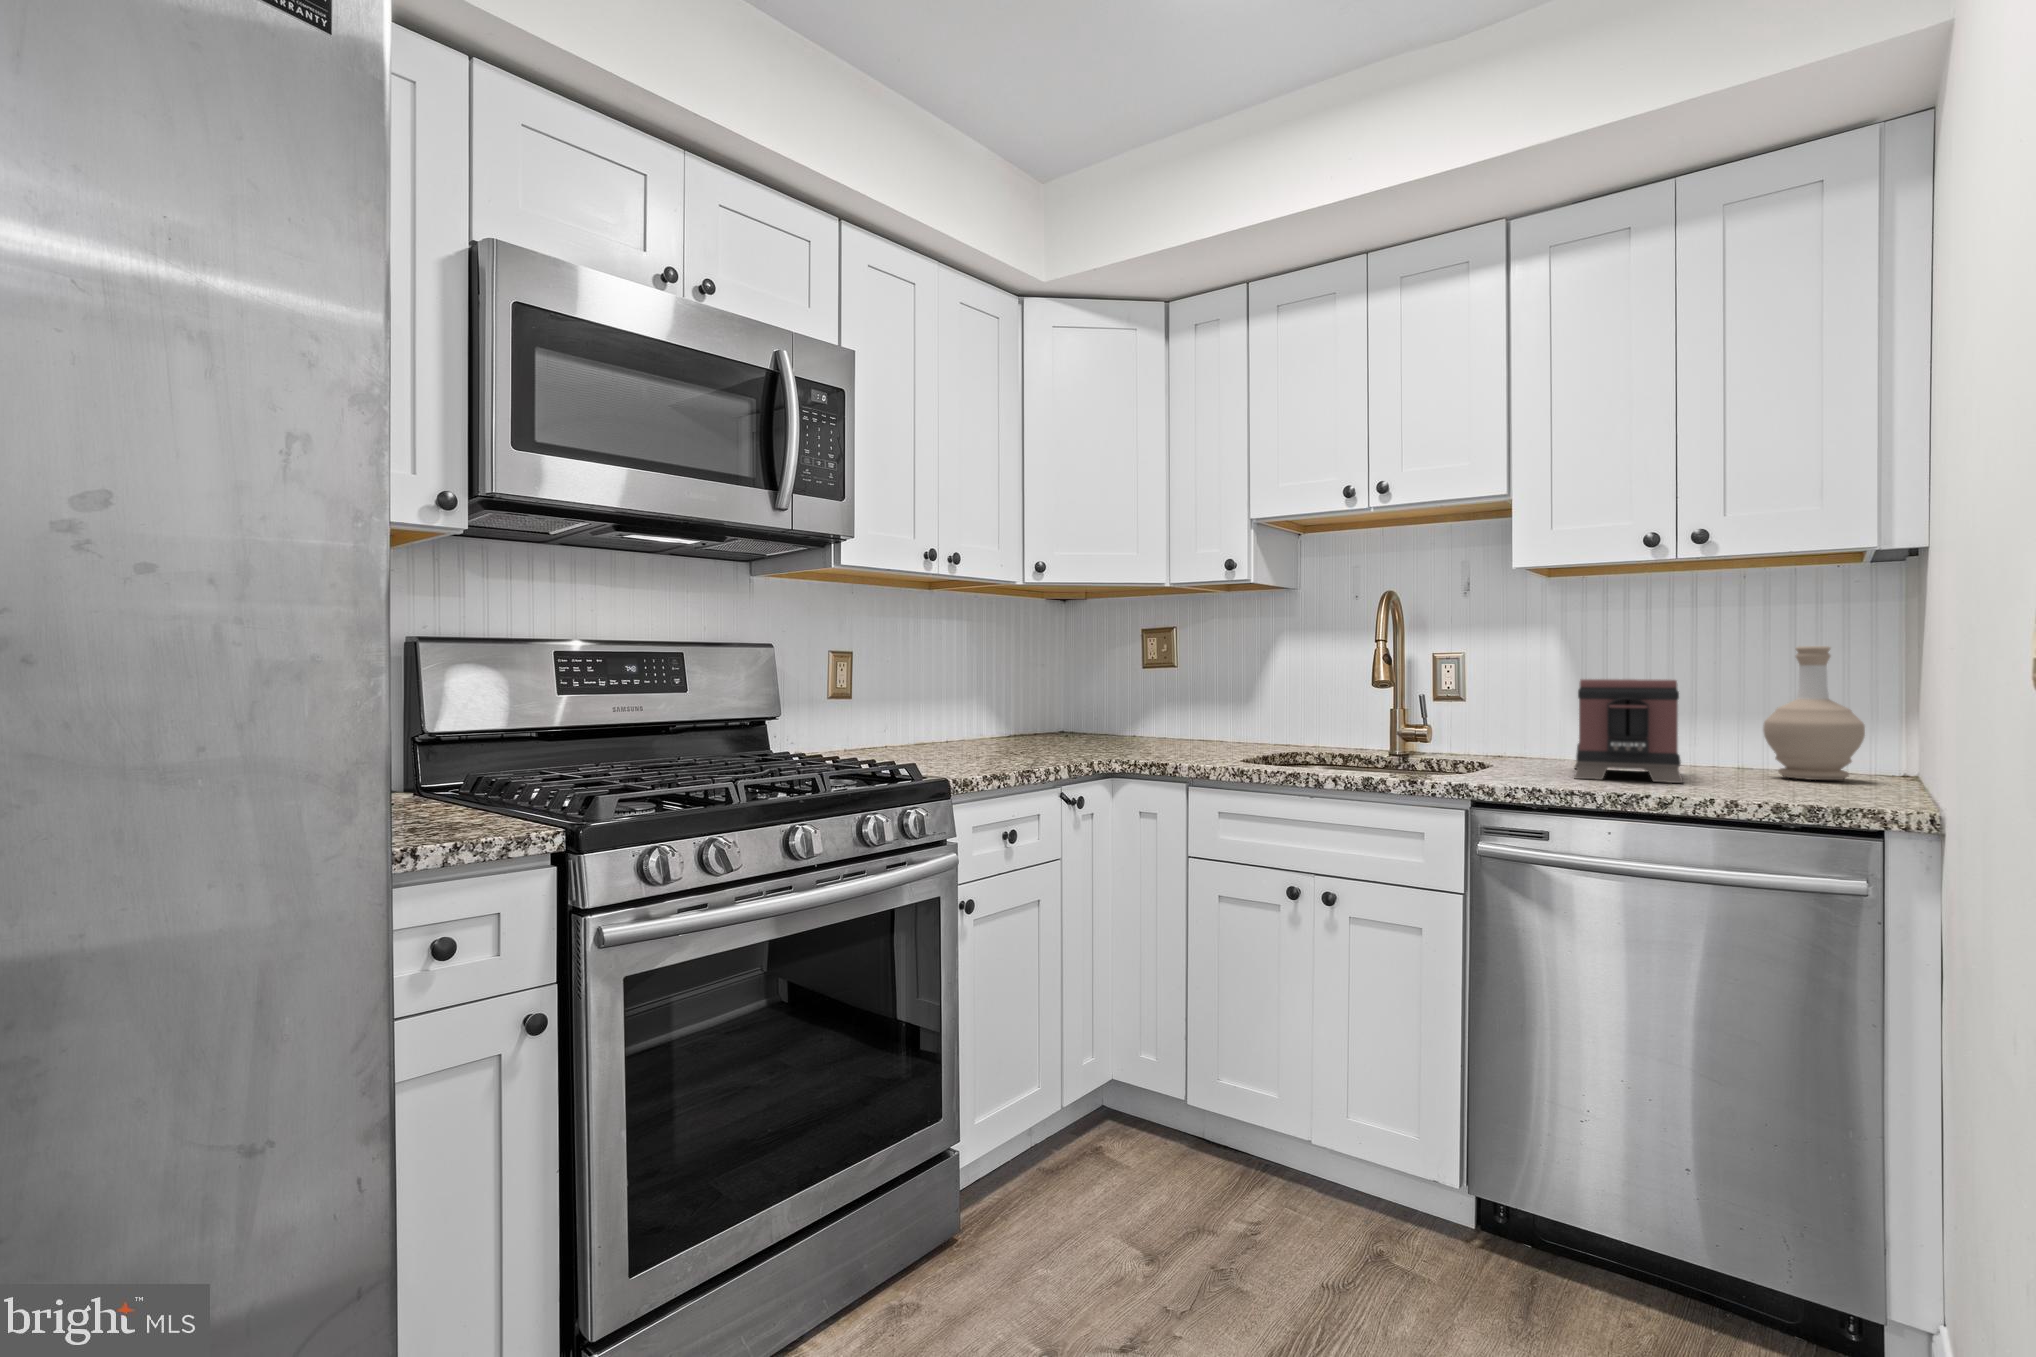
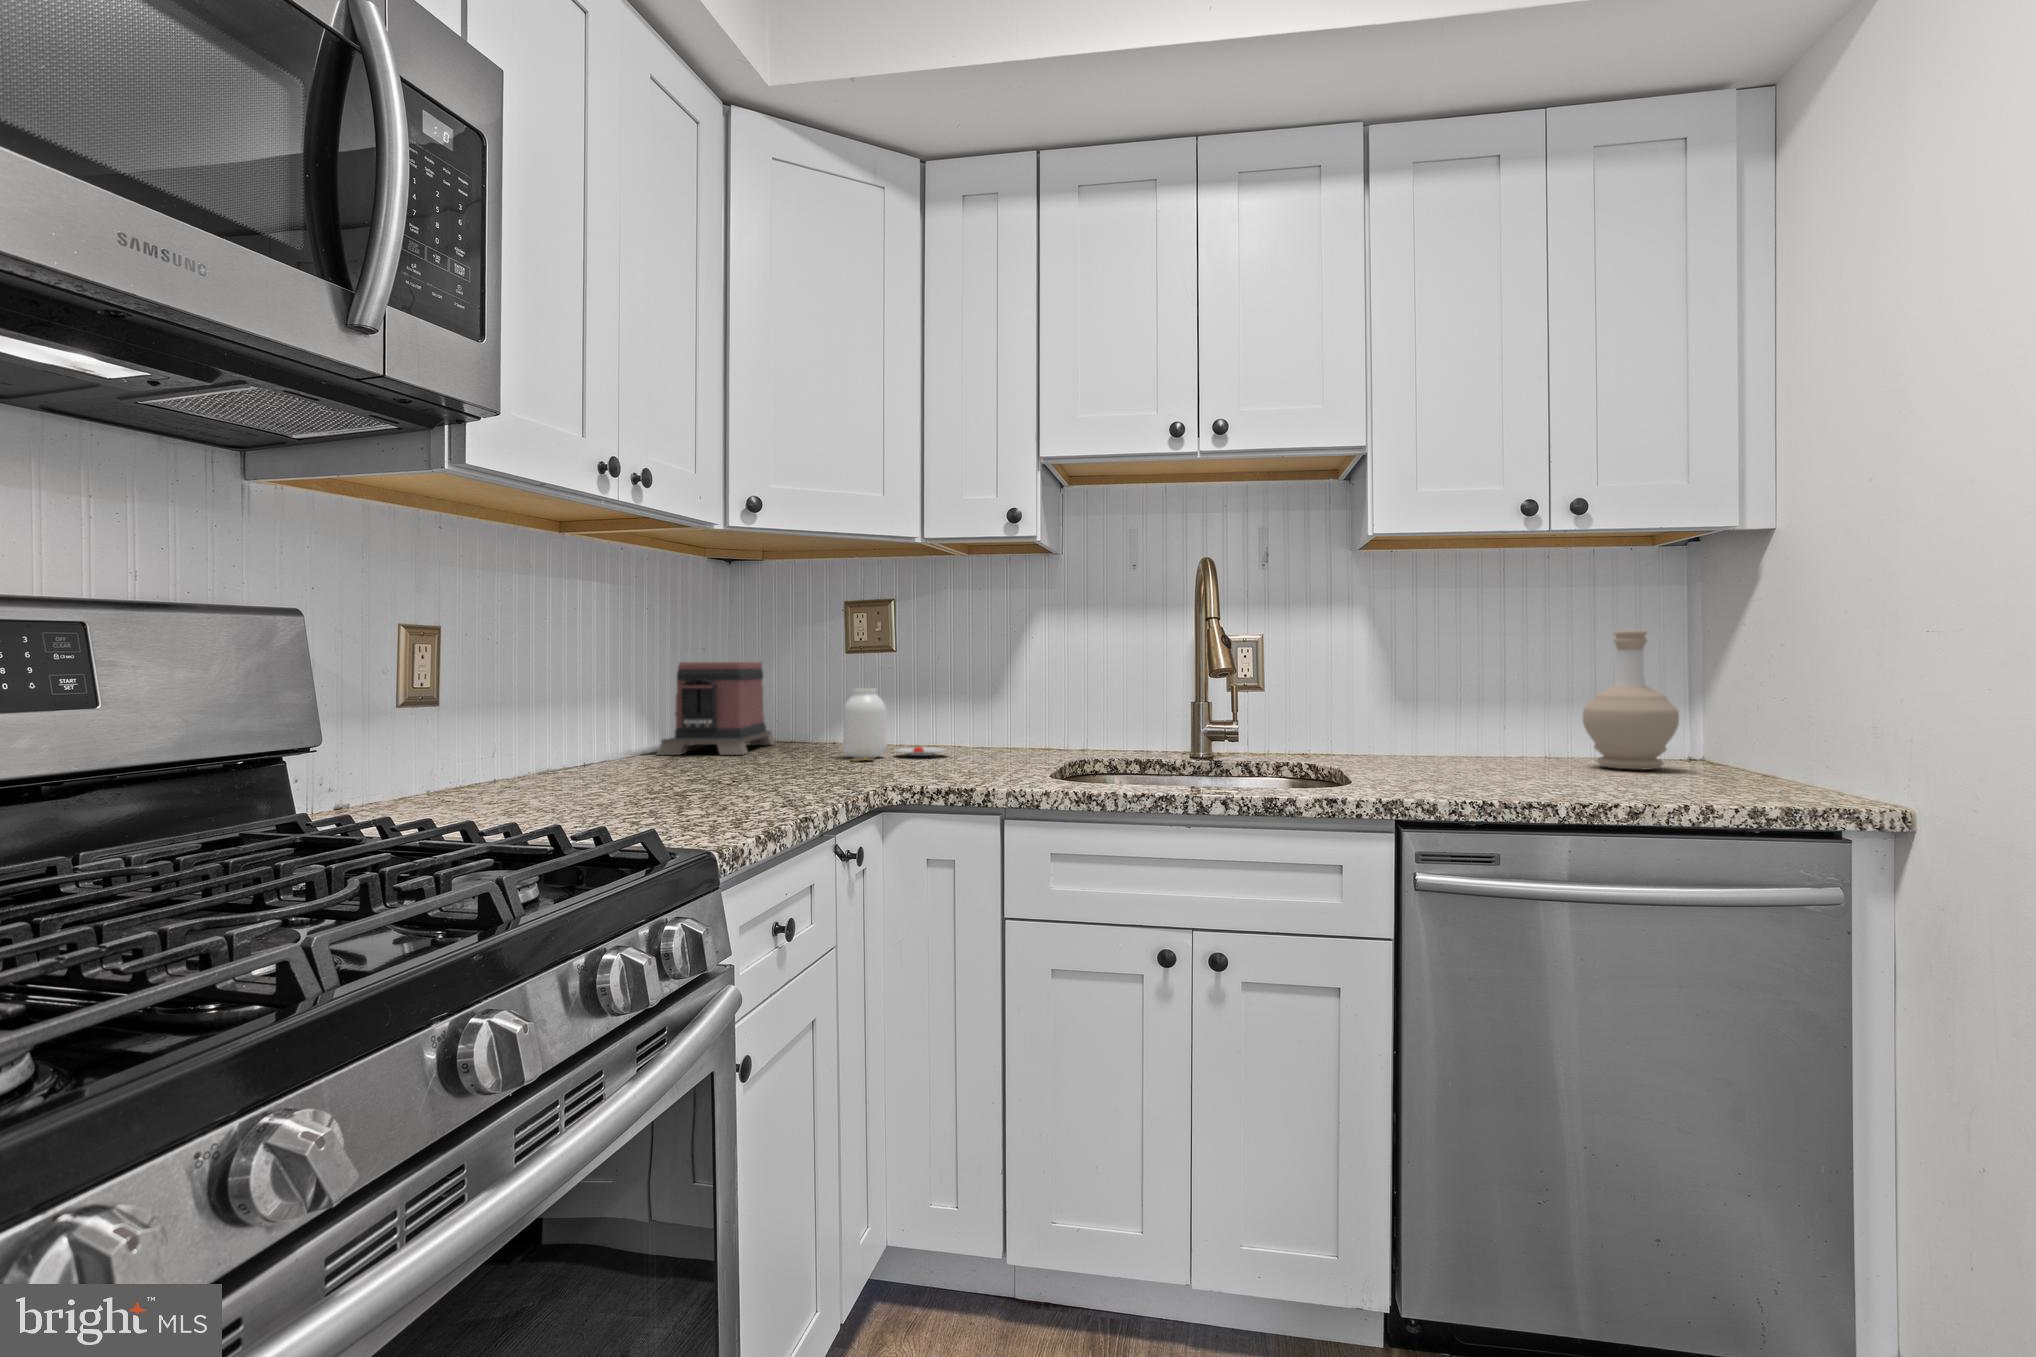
toaster: present [1574,679,1683,783] -> present [657,662,775,755]
jar: none [1124,694,1208,746] -> present [843,688,948,762]

